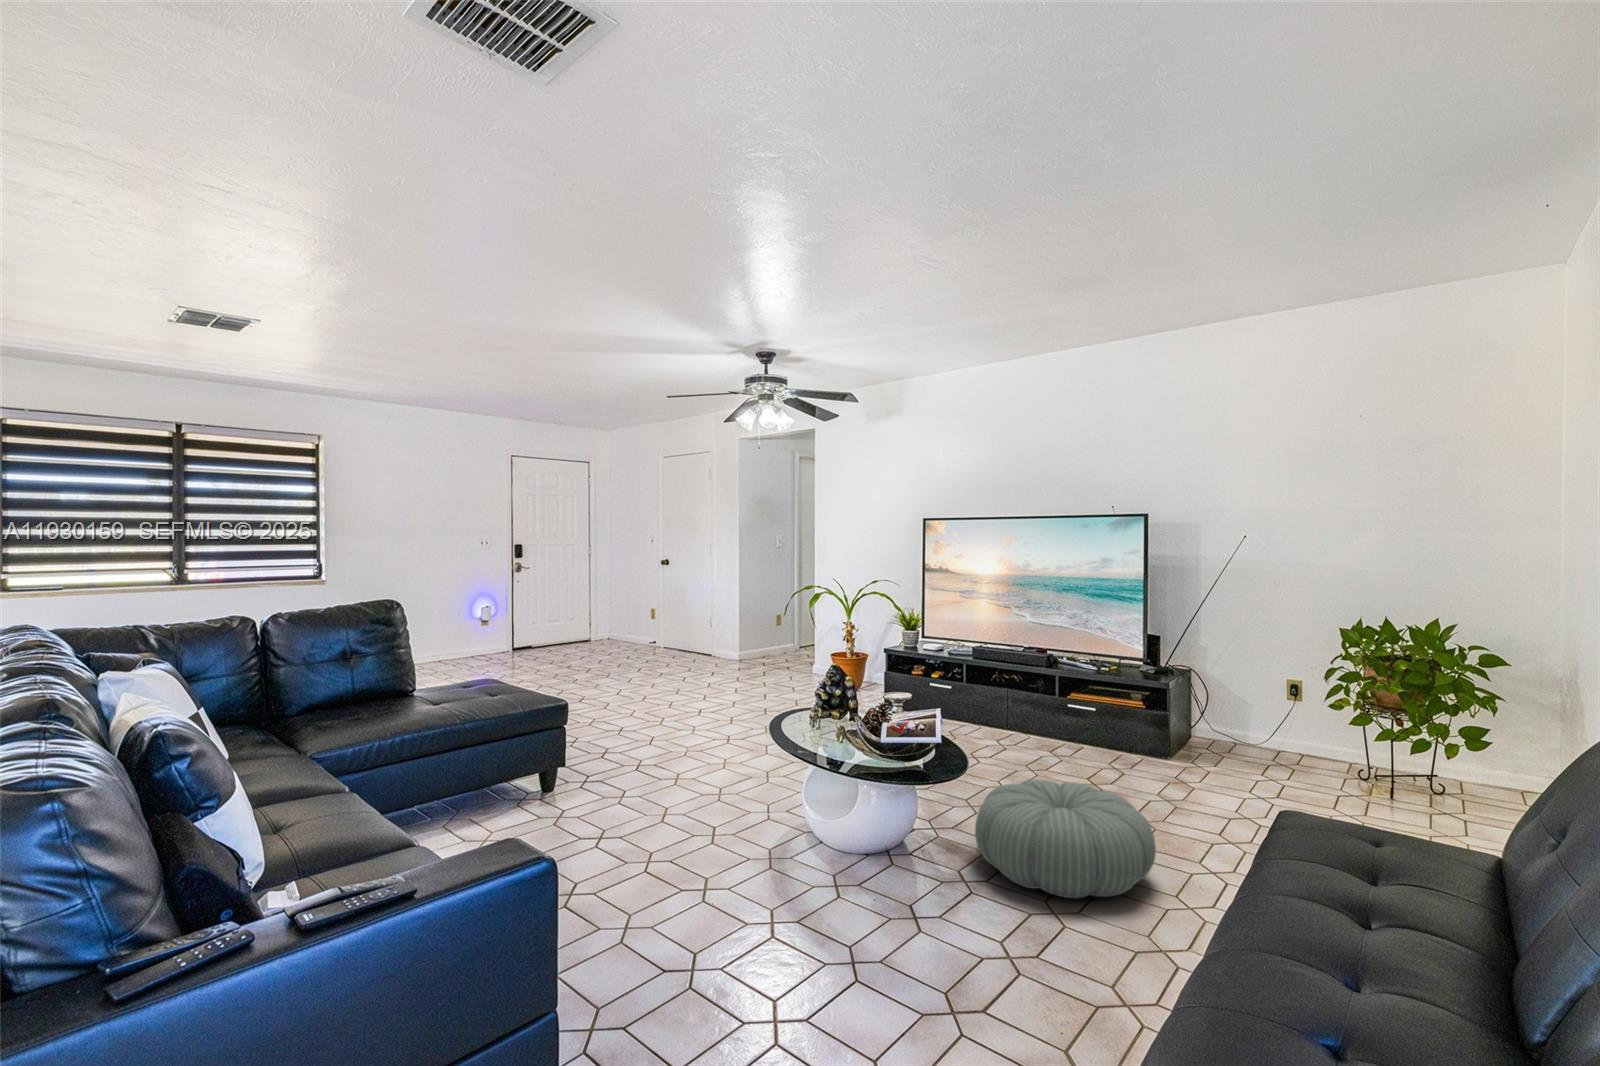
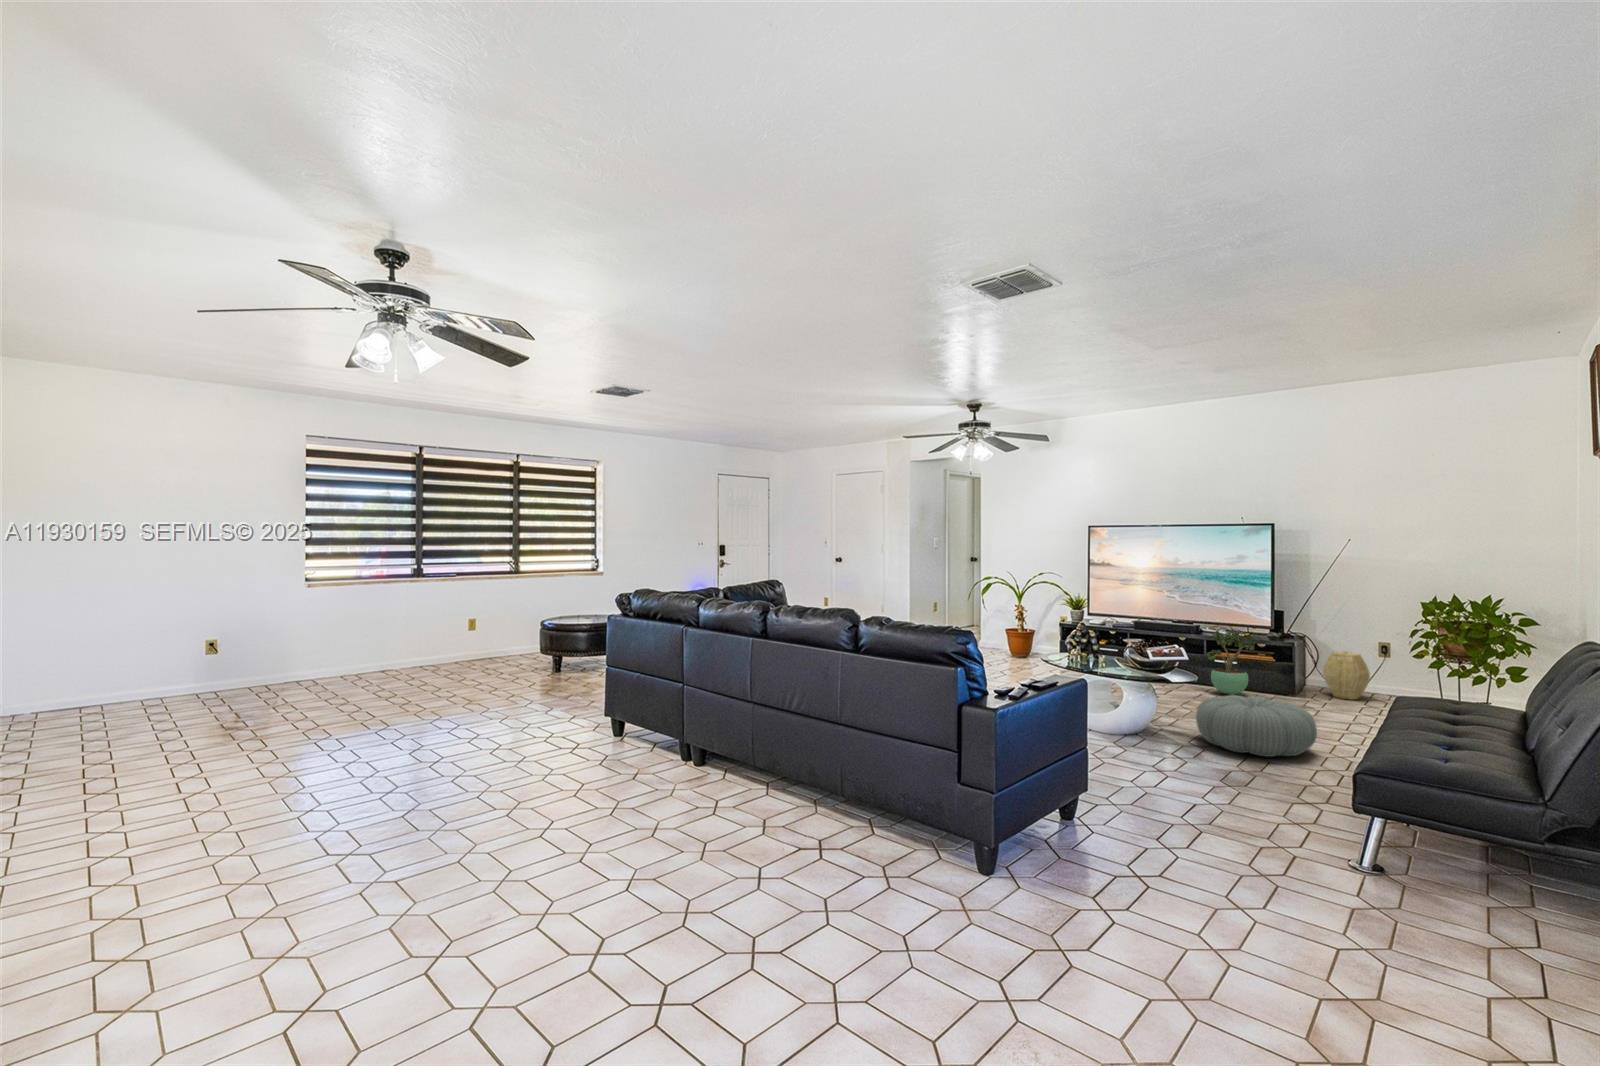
potted plant: none [1052,664,1115,756] -> present [1206,630,1254,695]
woven basket: none [1212,693,1274,763] -> present [1323,651,1370,700]

